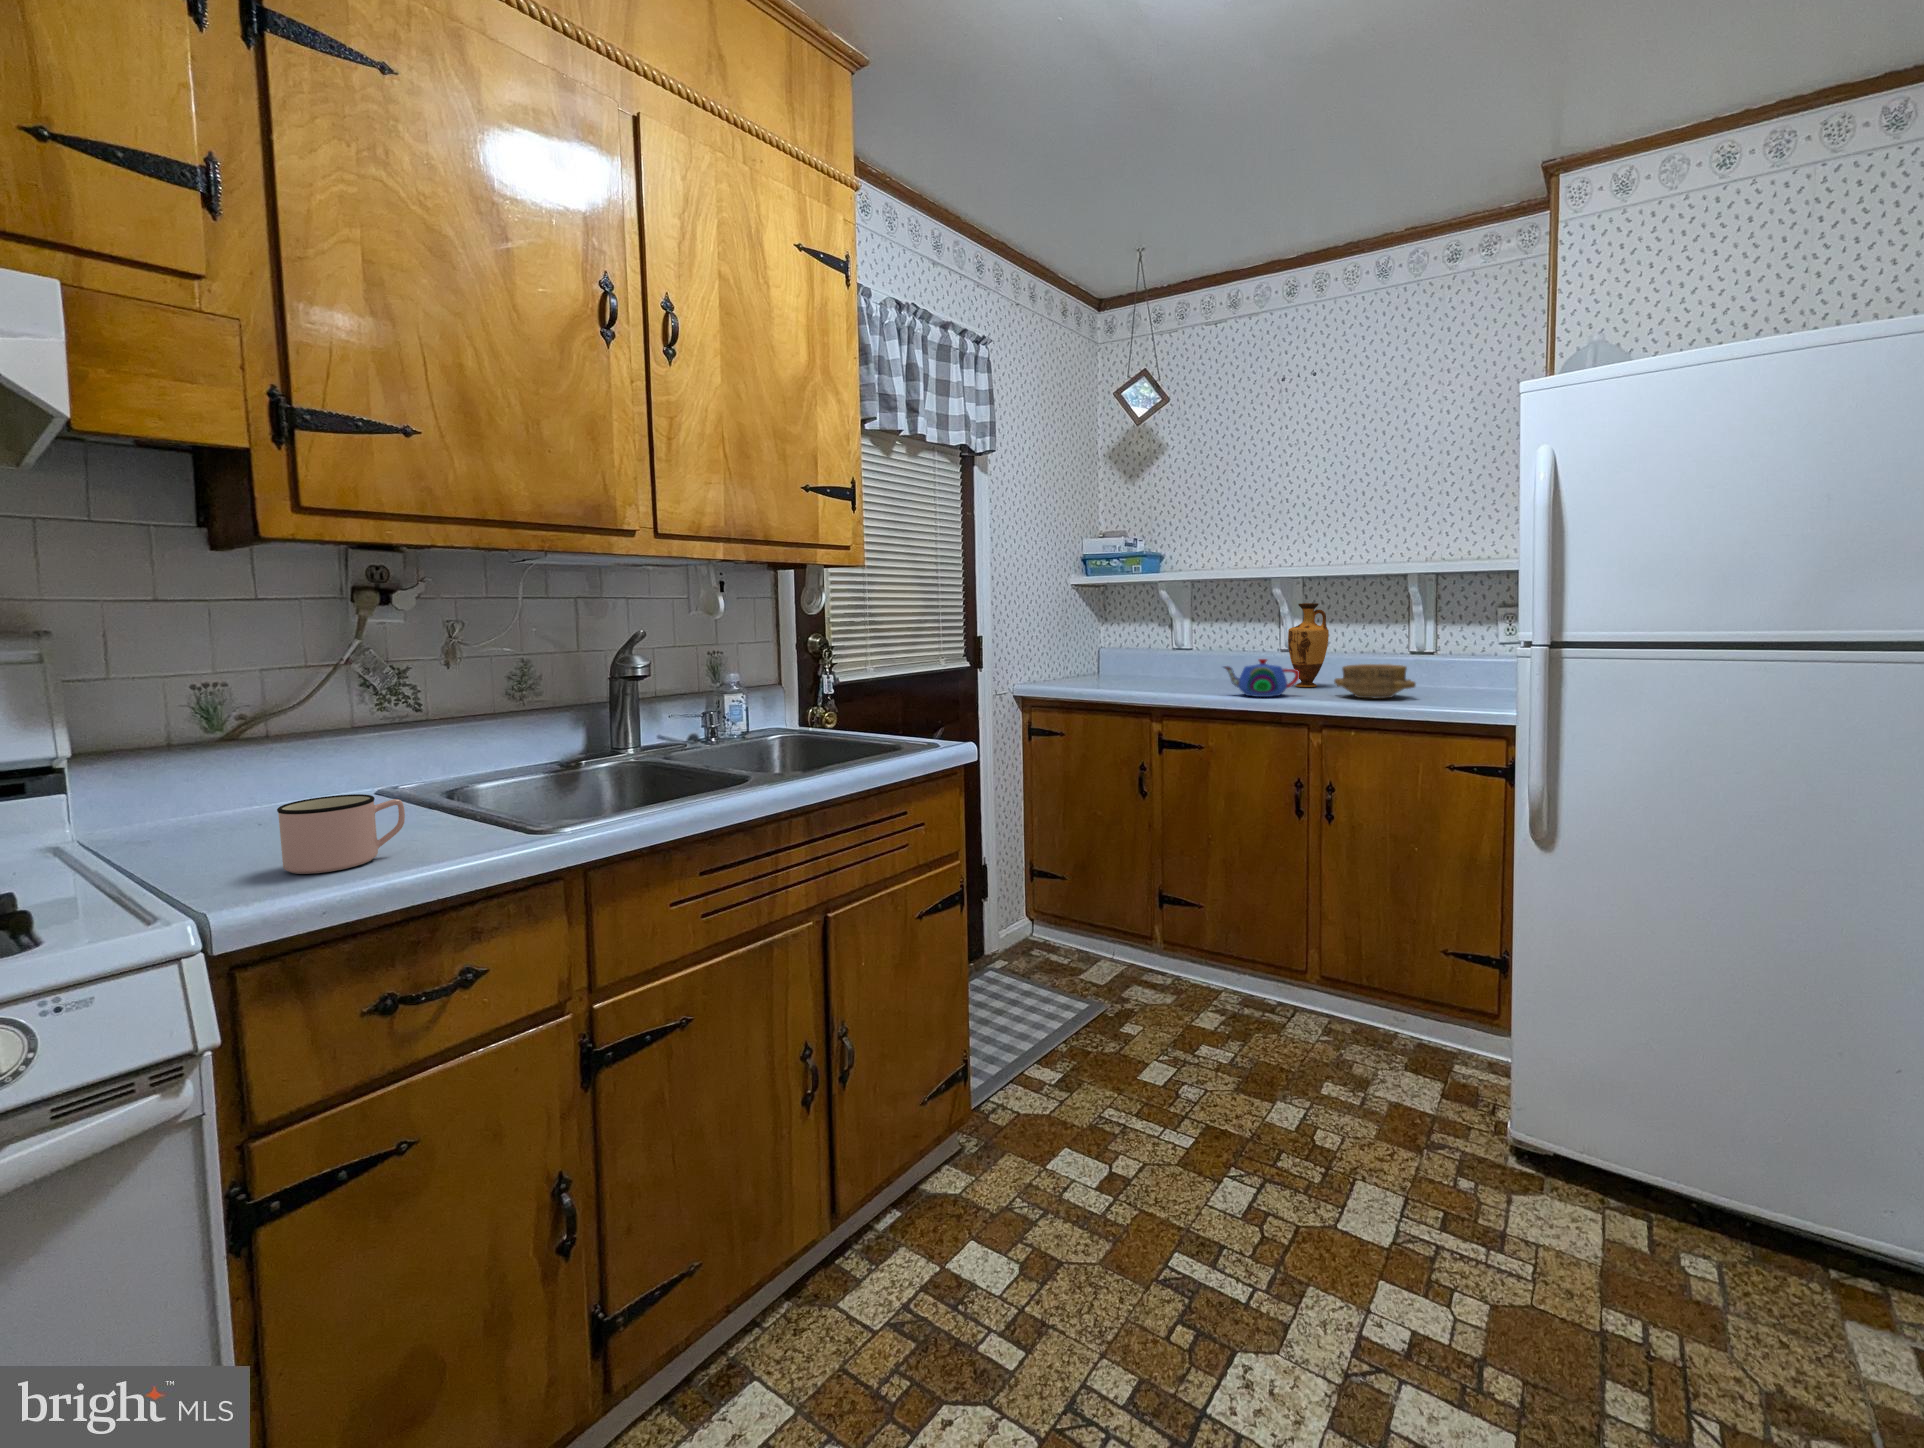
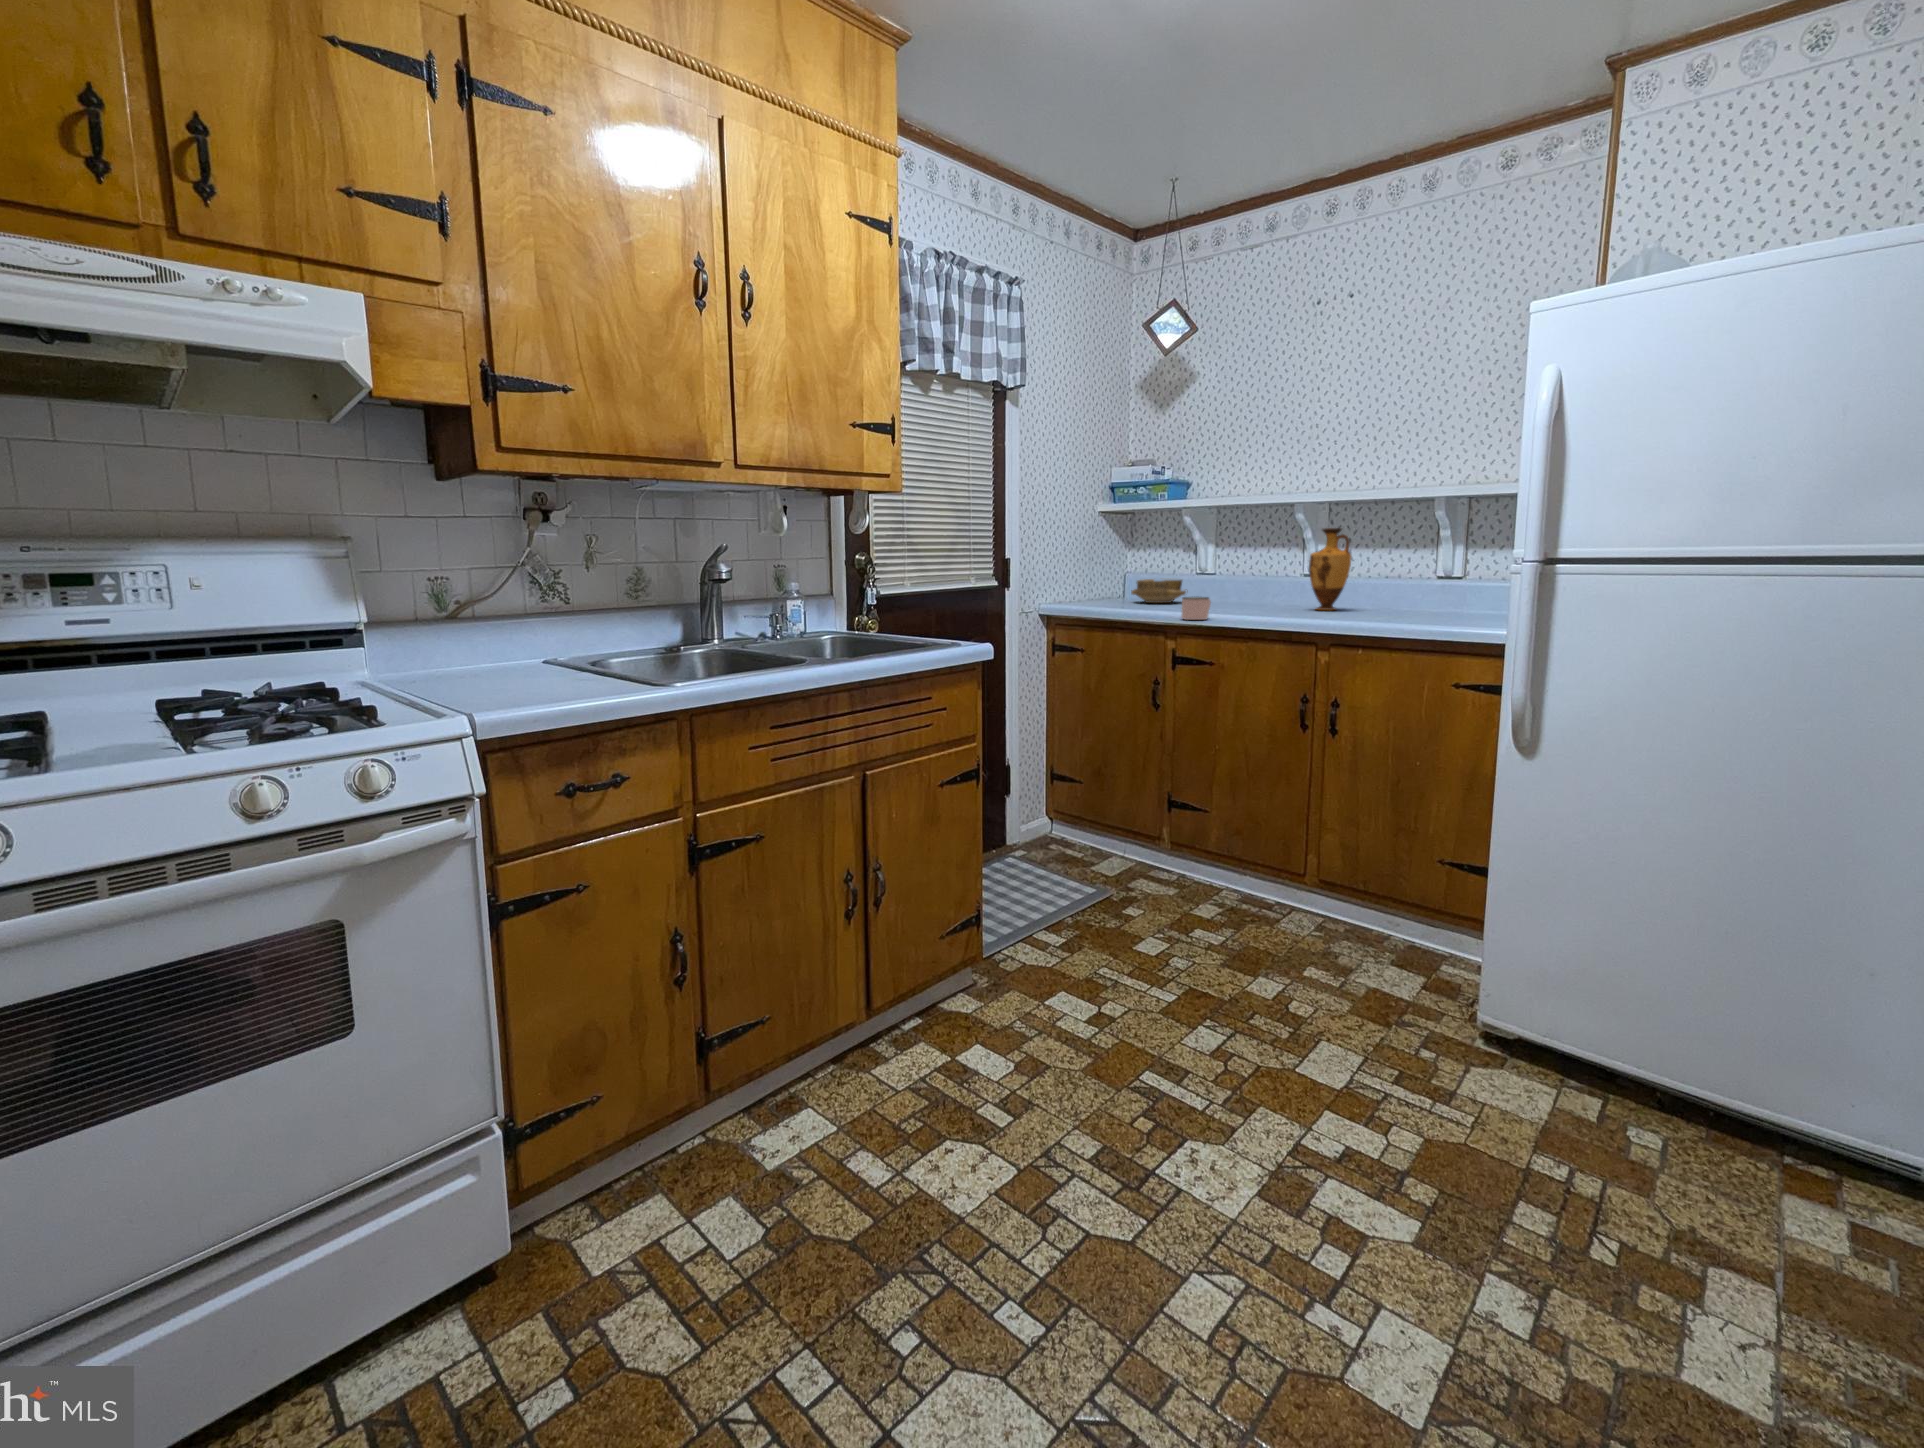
teapot: present [1223,659,1299,697] -> none [1237,582,1315,618]
ceramic bowl: present [1334,664,1416,699] -> present [1131,579,1186,603]
mug: present [277,794,405,874] -> present [1181,597,1211,620]

